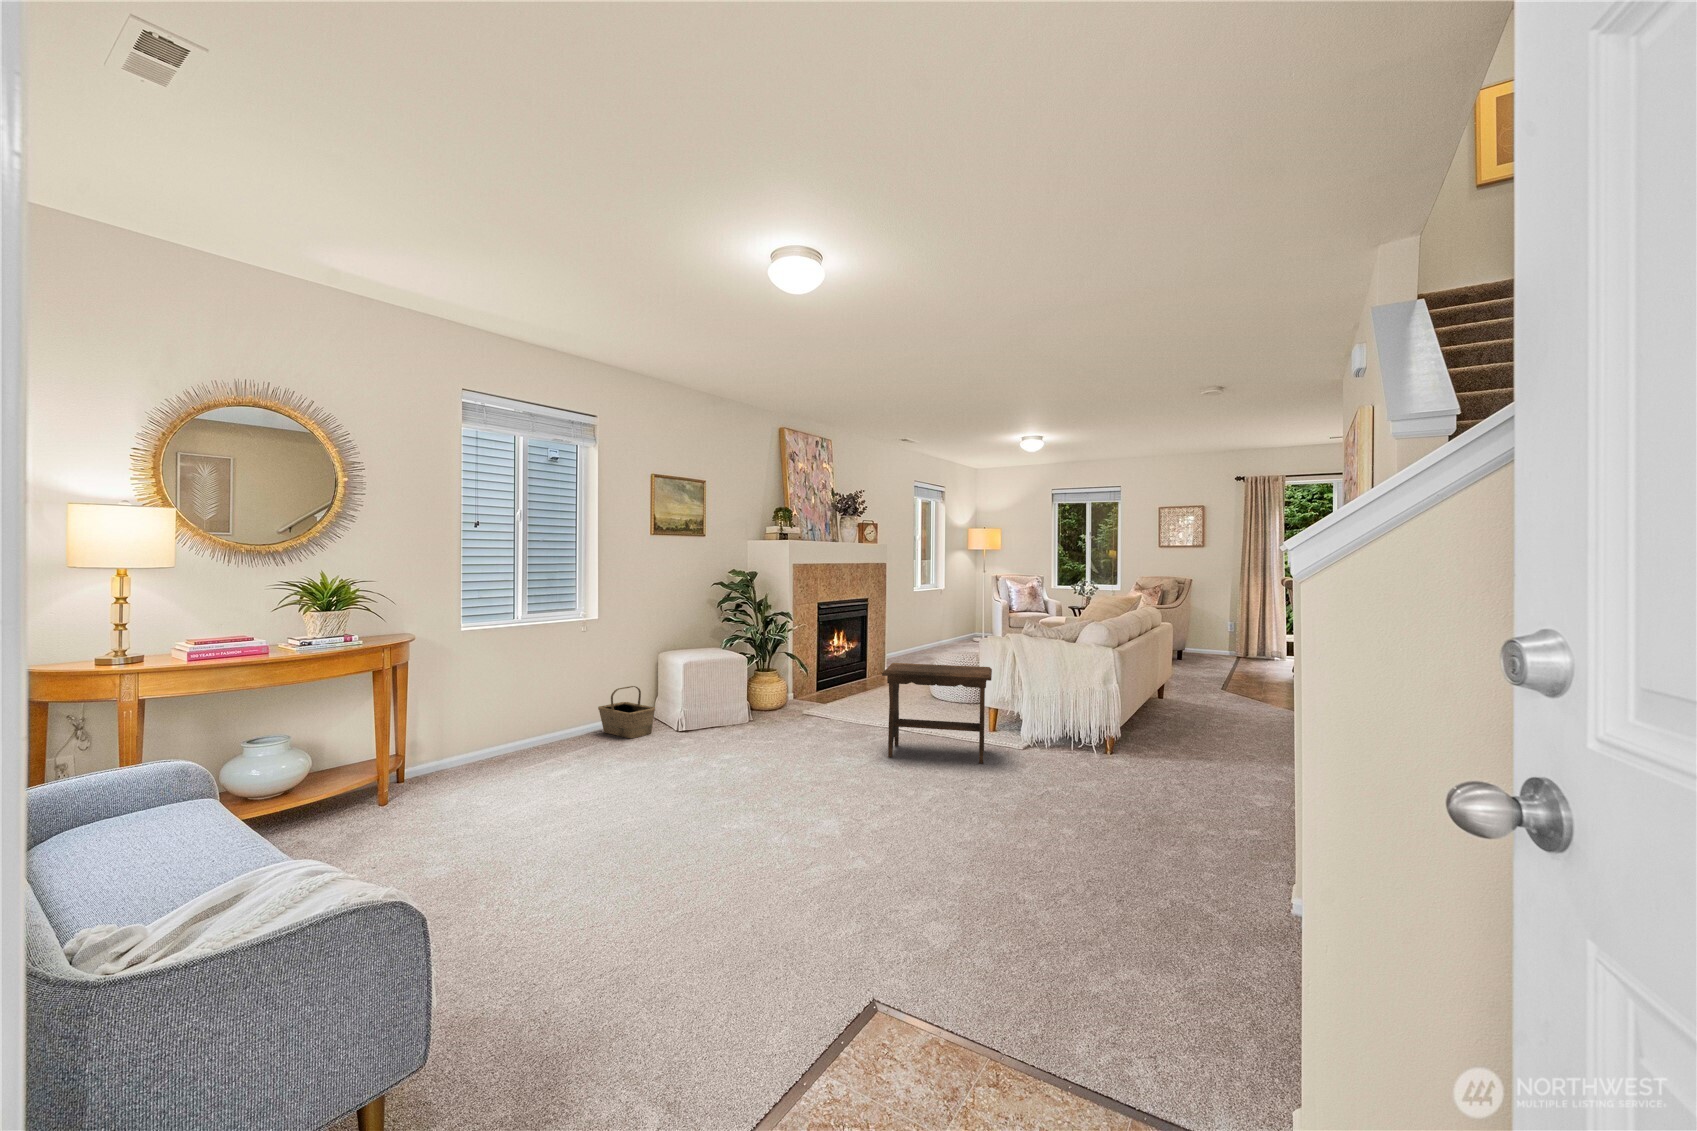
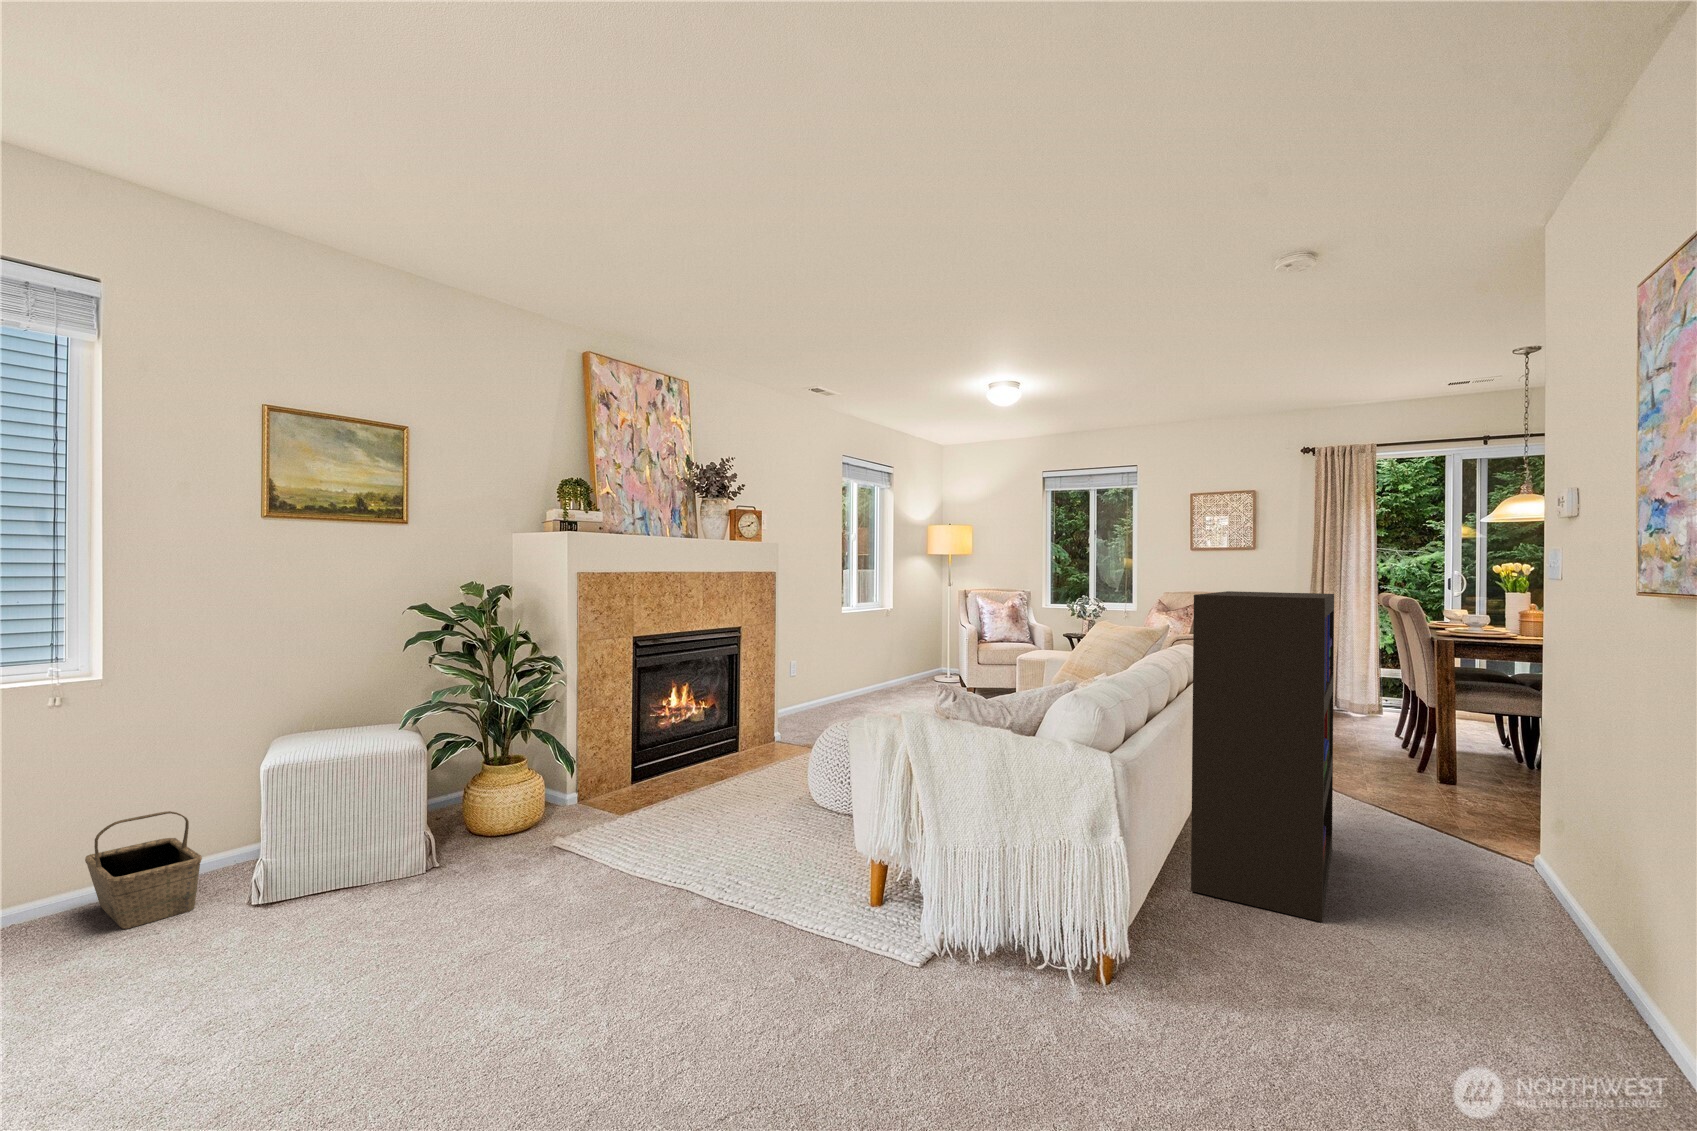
bookshelf: none [1150,575,1231,736] -> present [1191,591,1334,922]
footstool: present [882,663,992,764] -> none [585,779,852,1039]

